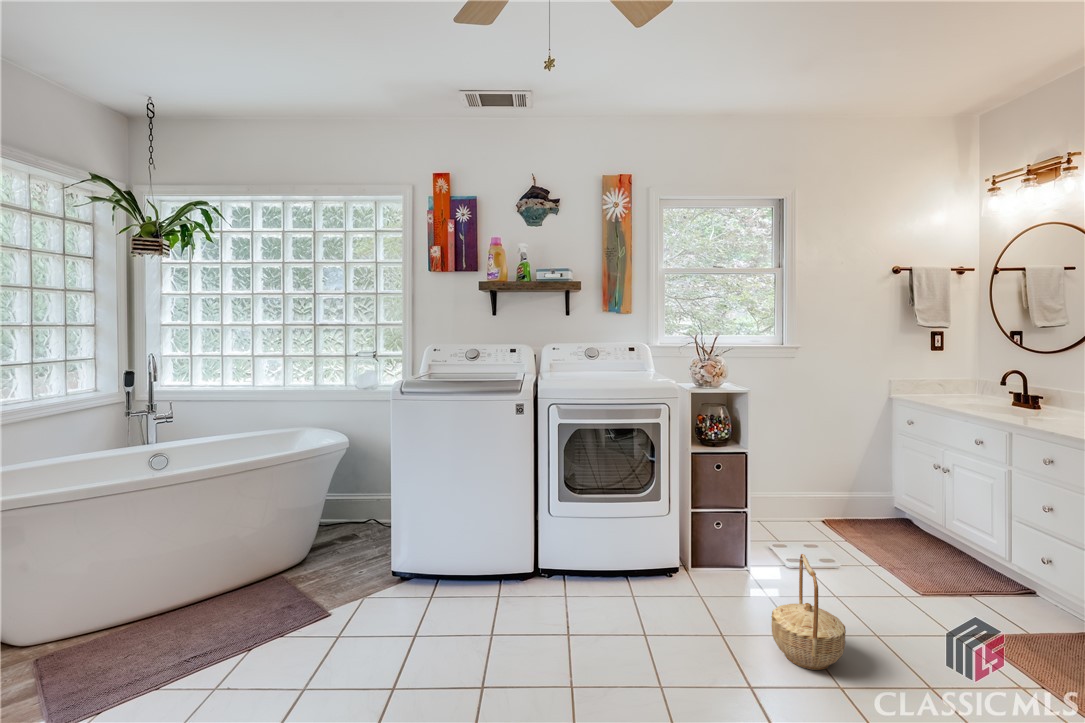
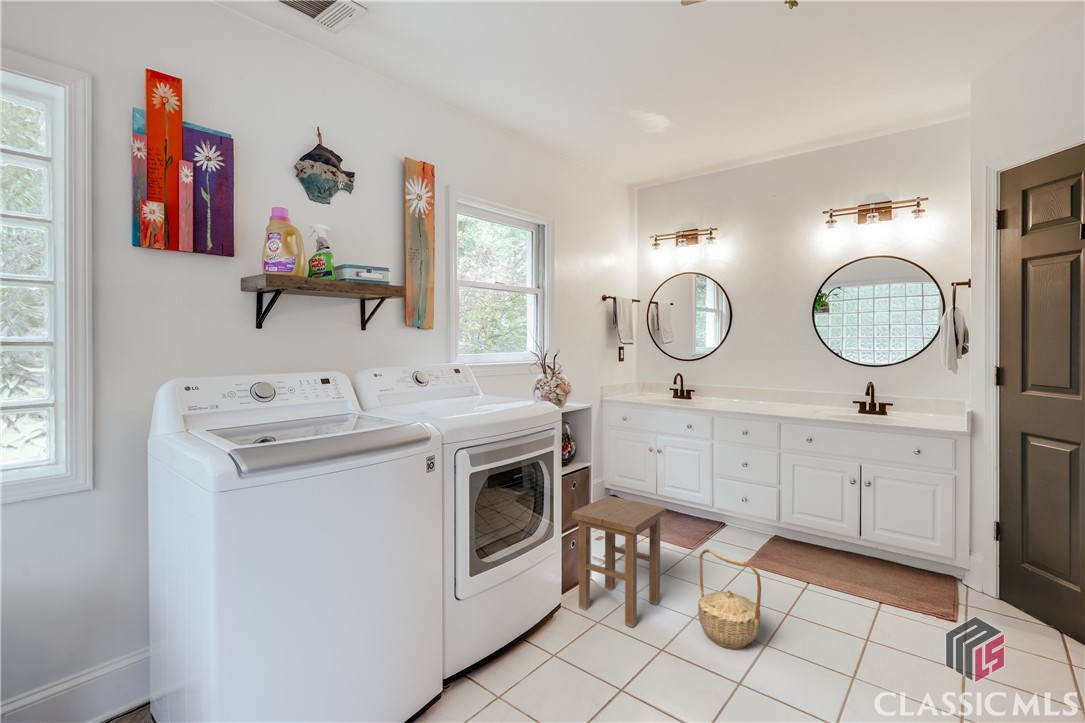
stool: none [695,484,794,608] -> present [572,496,666,627]

